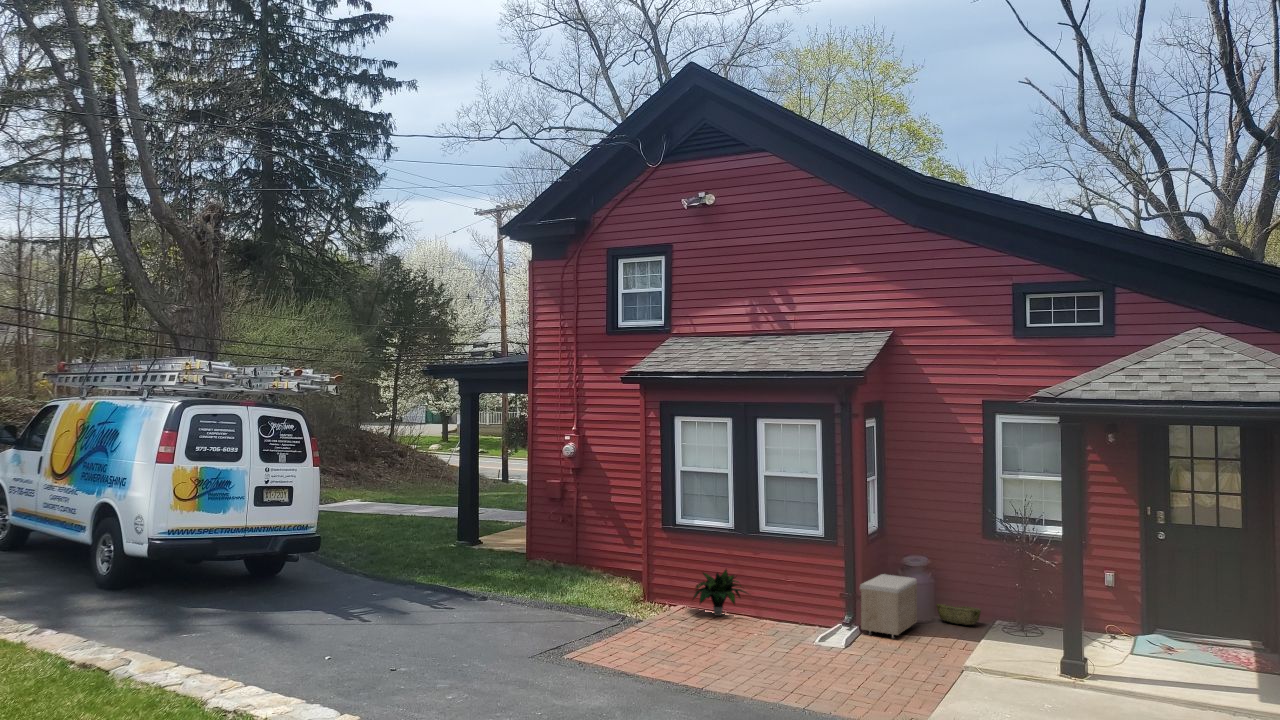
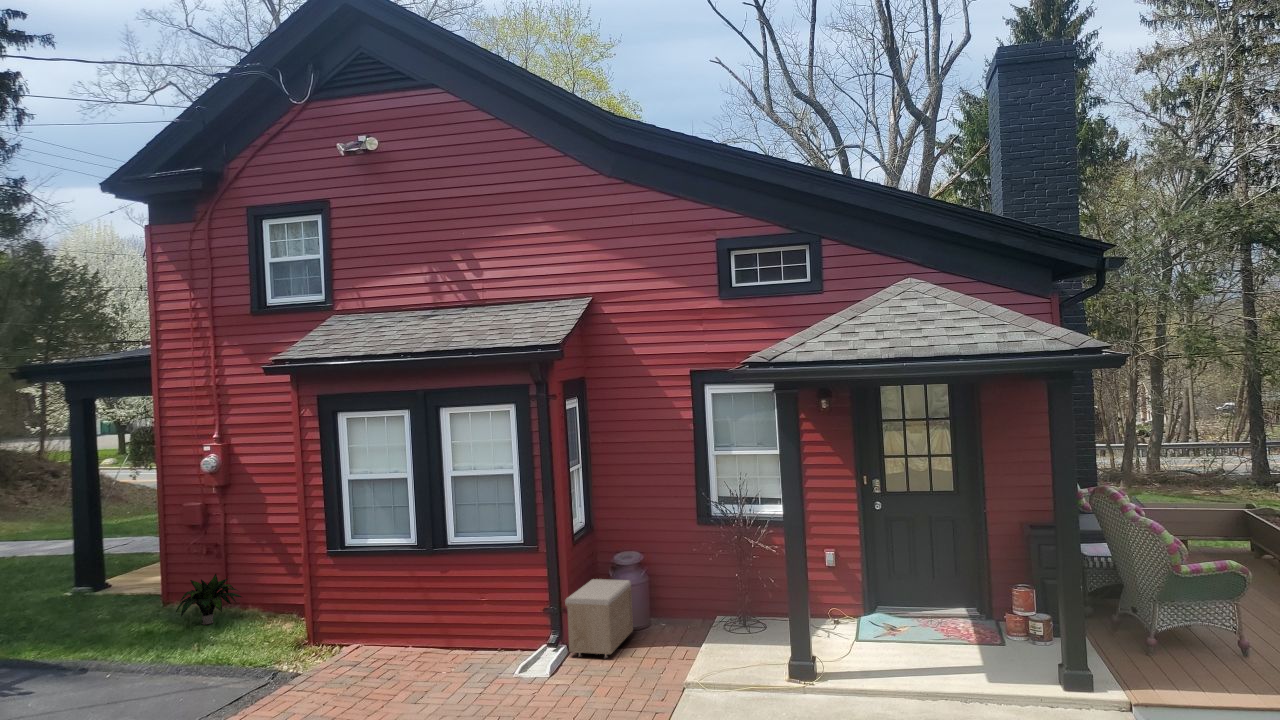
potted plant: present [693,570,748,616] -> present [176,574,242,625]
woven basket: present [936,604,981,625] -> none [654,602,702,624]

